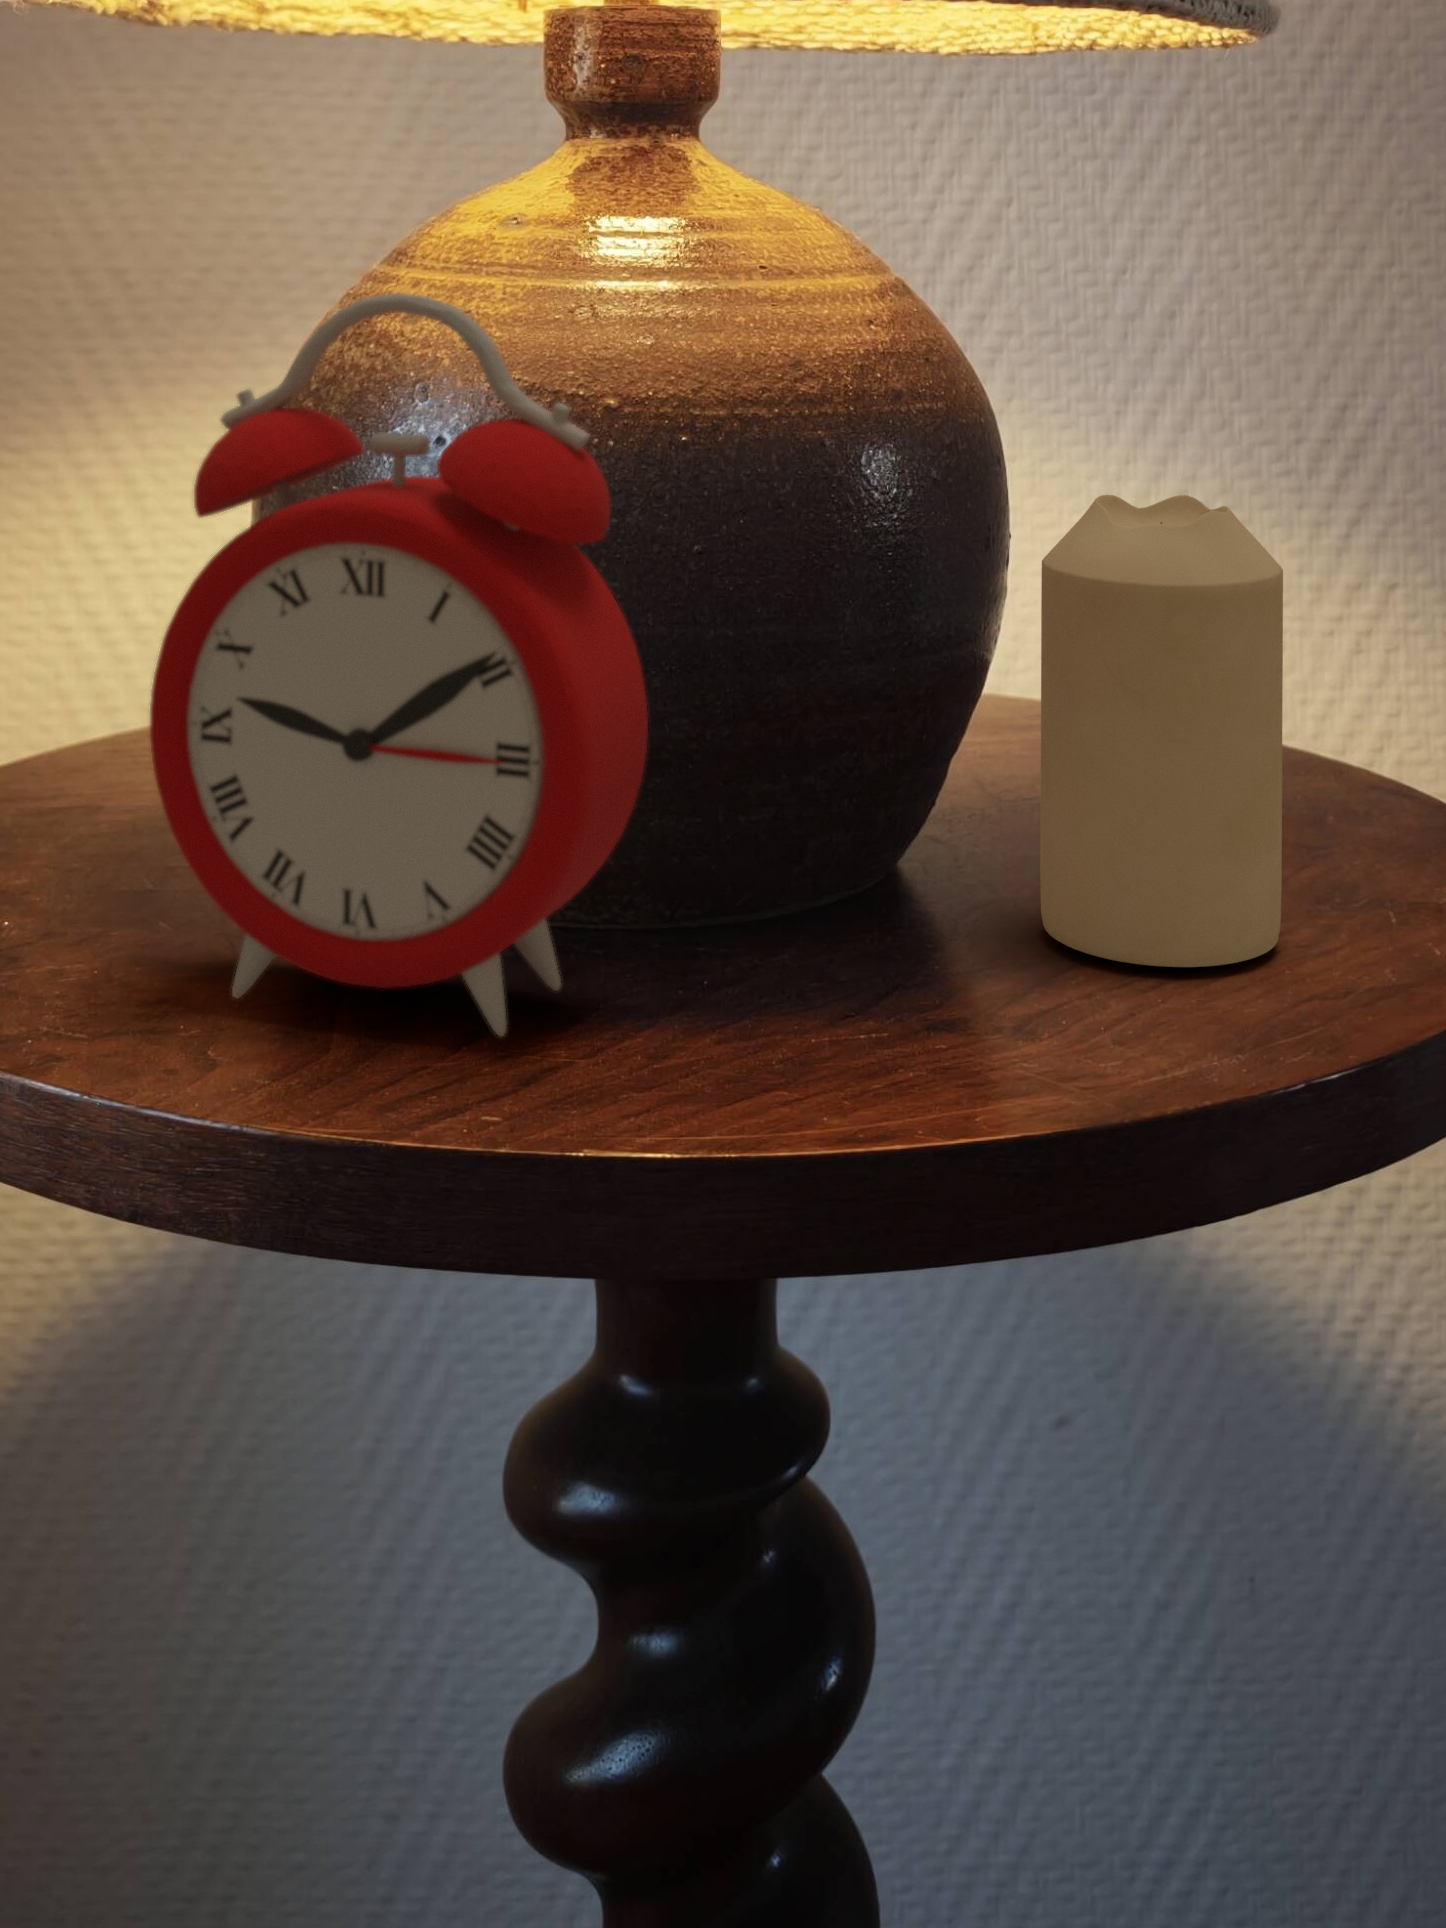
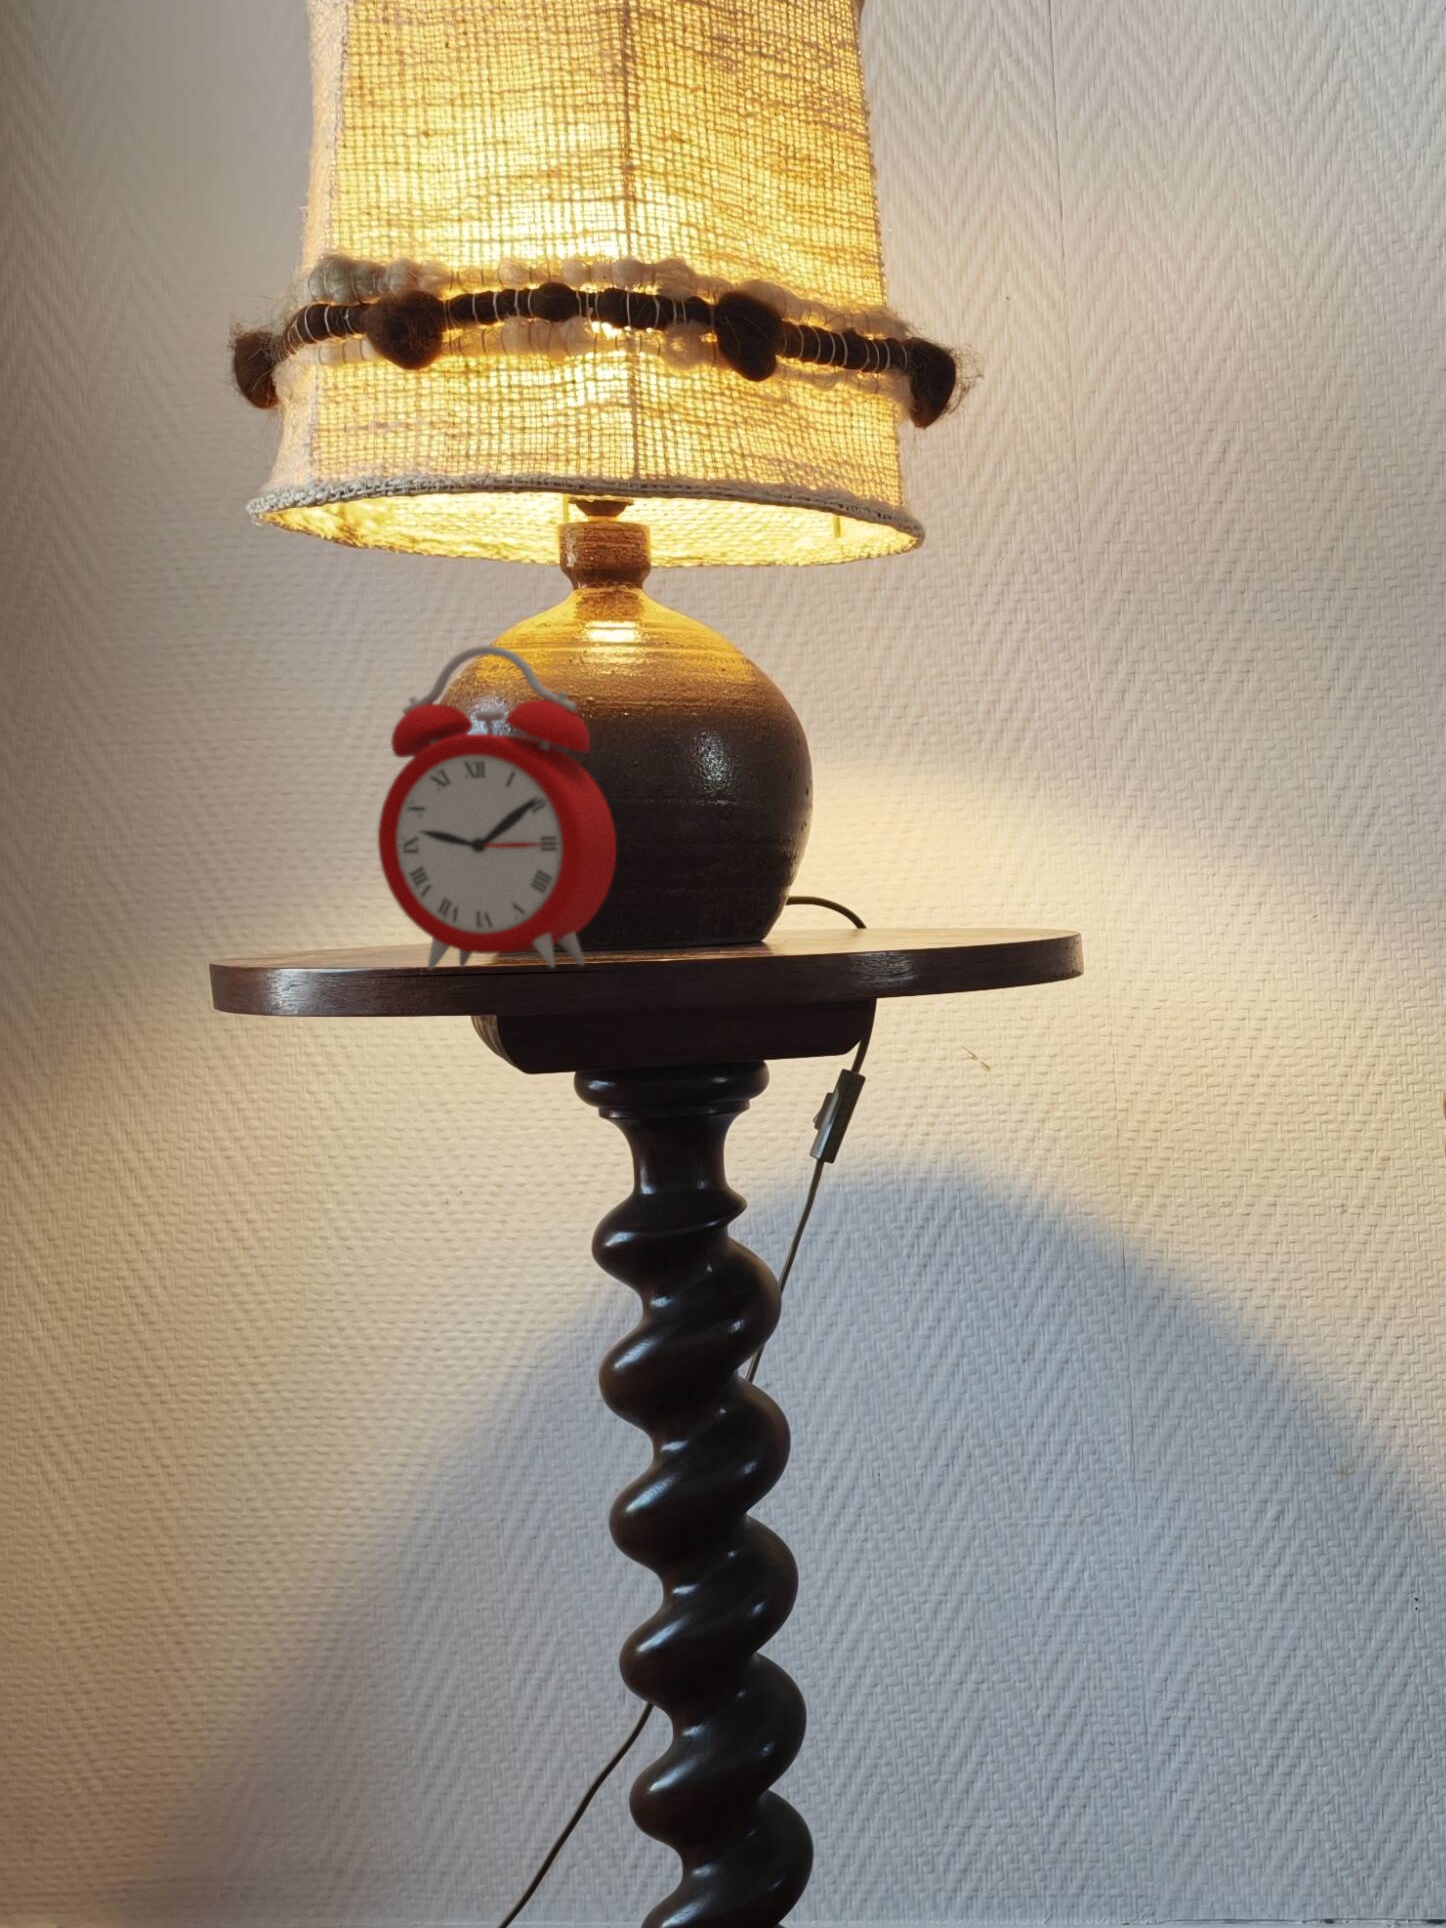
candle: present [1040,495,1283,967] -> none [815,754,935,958]

